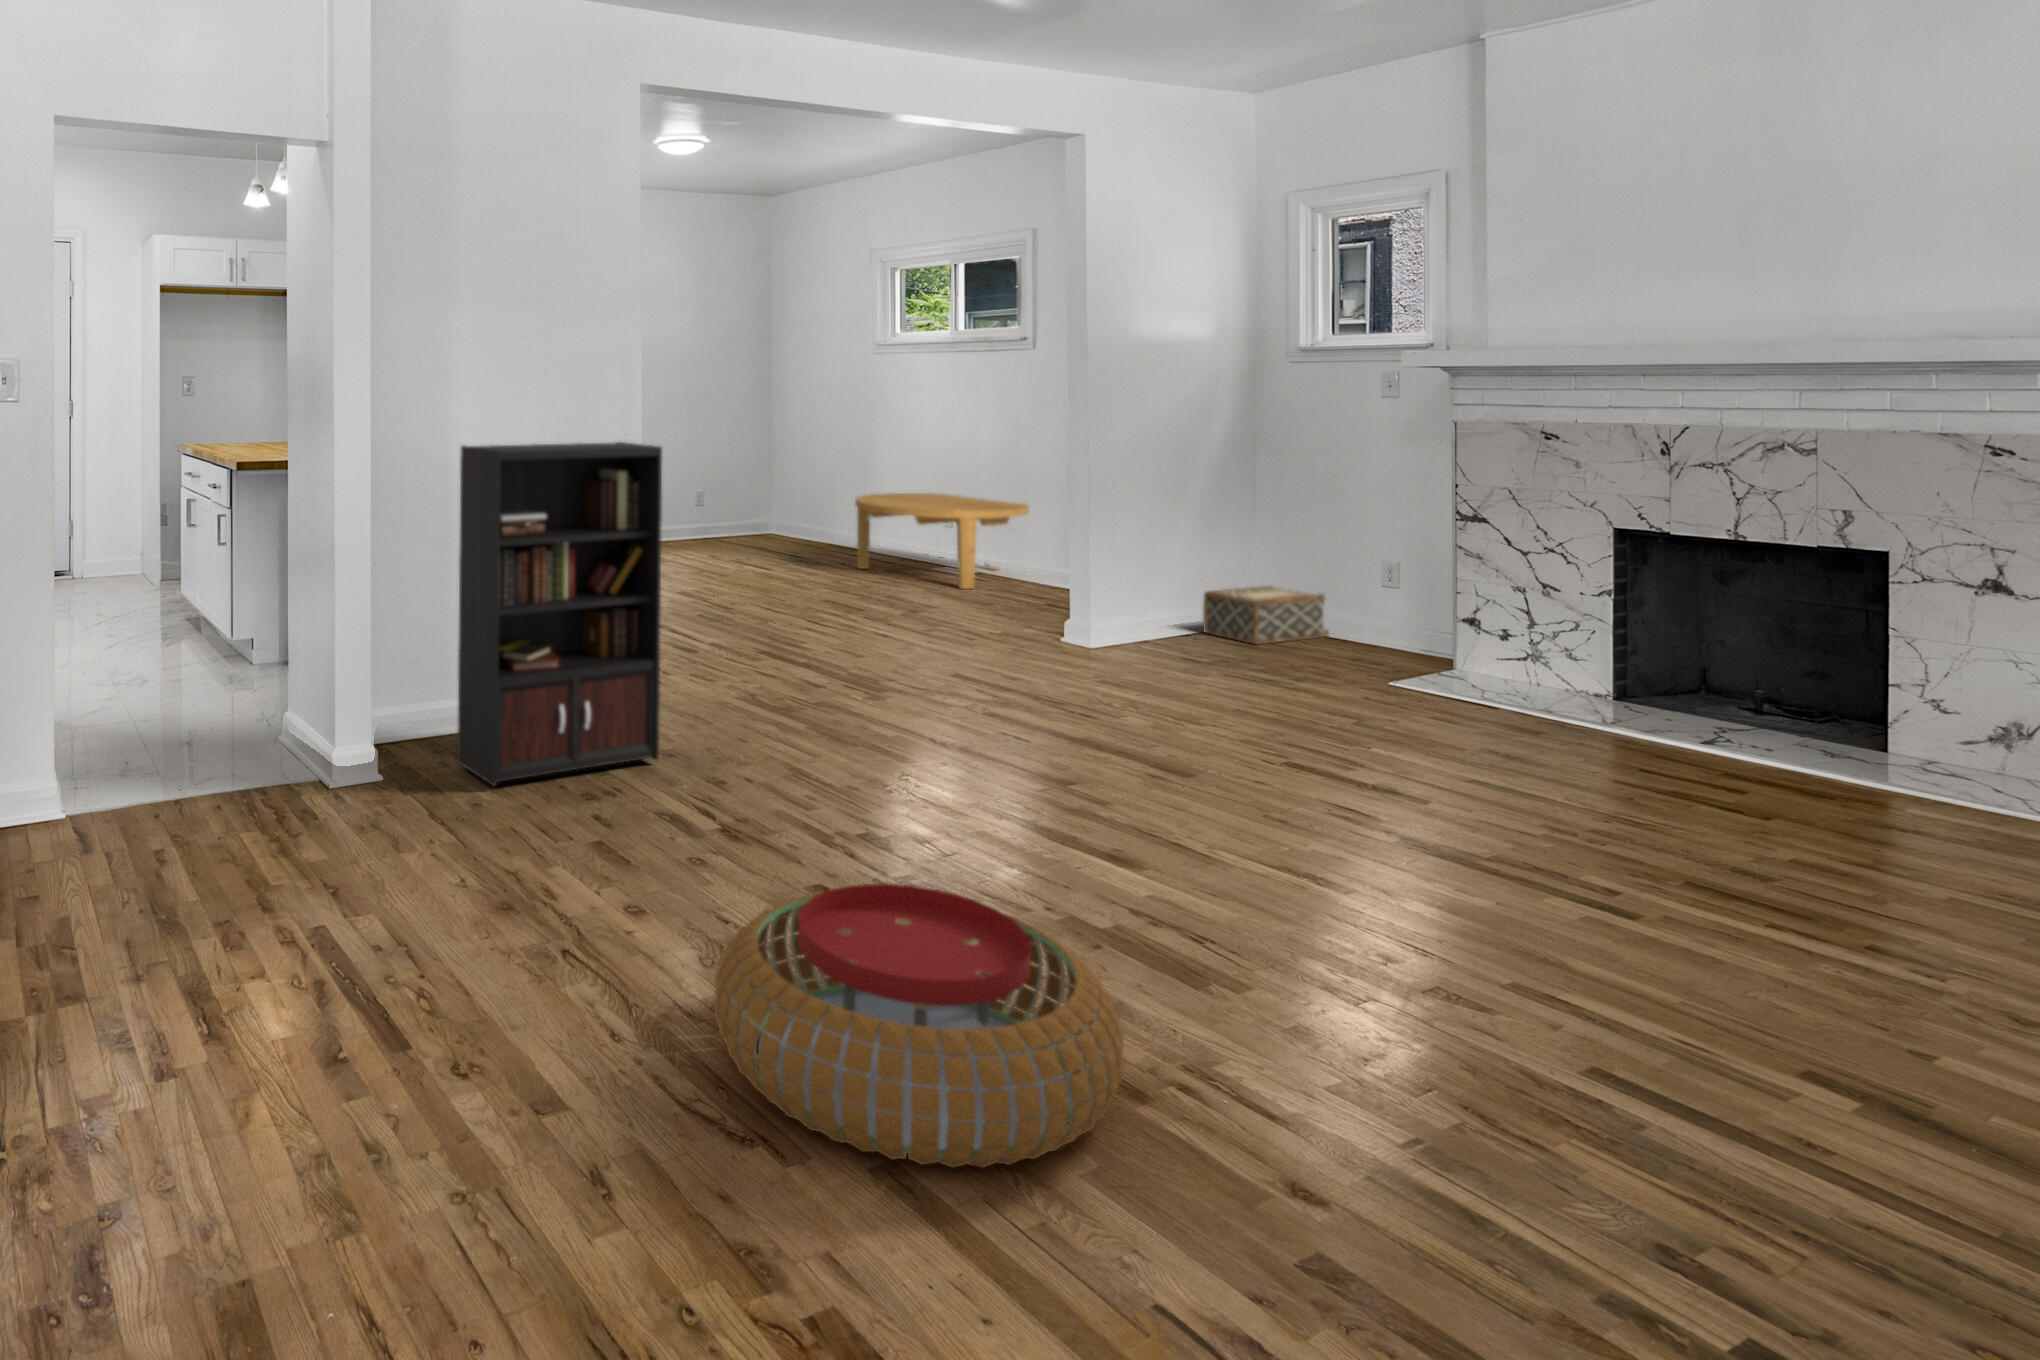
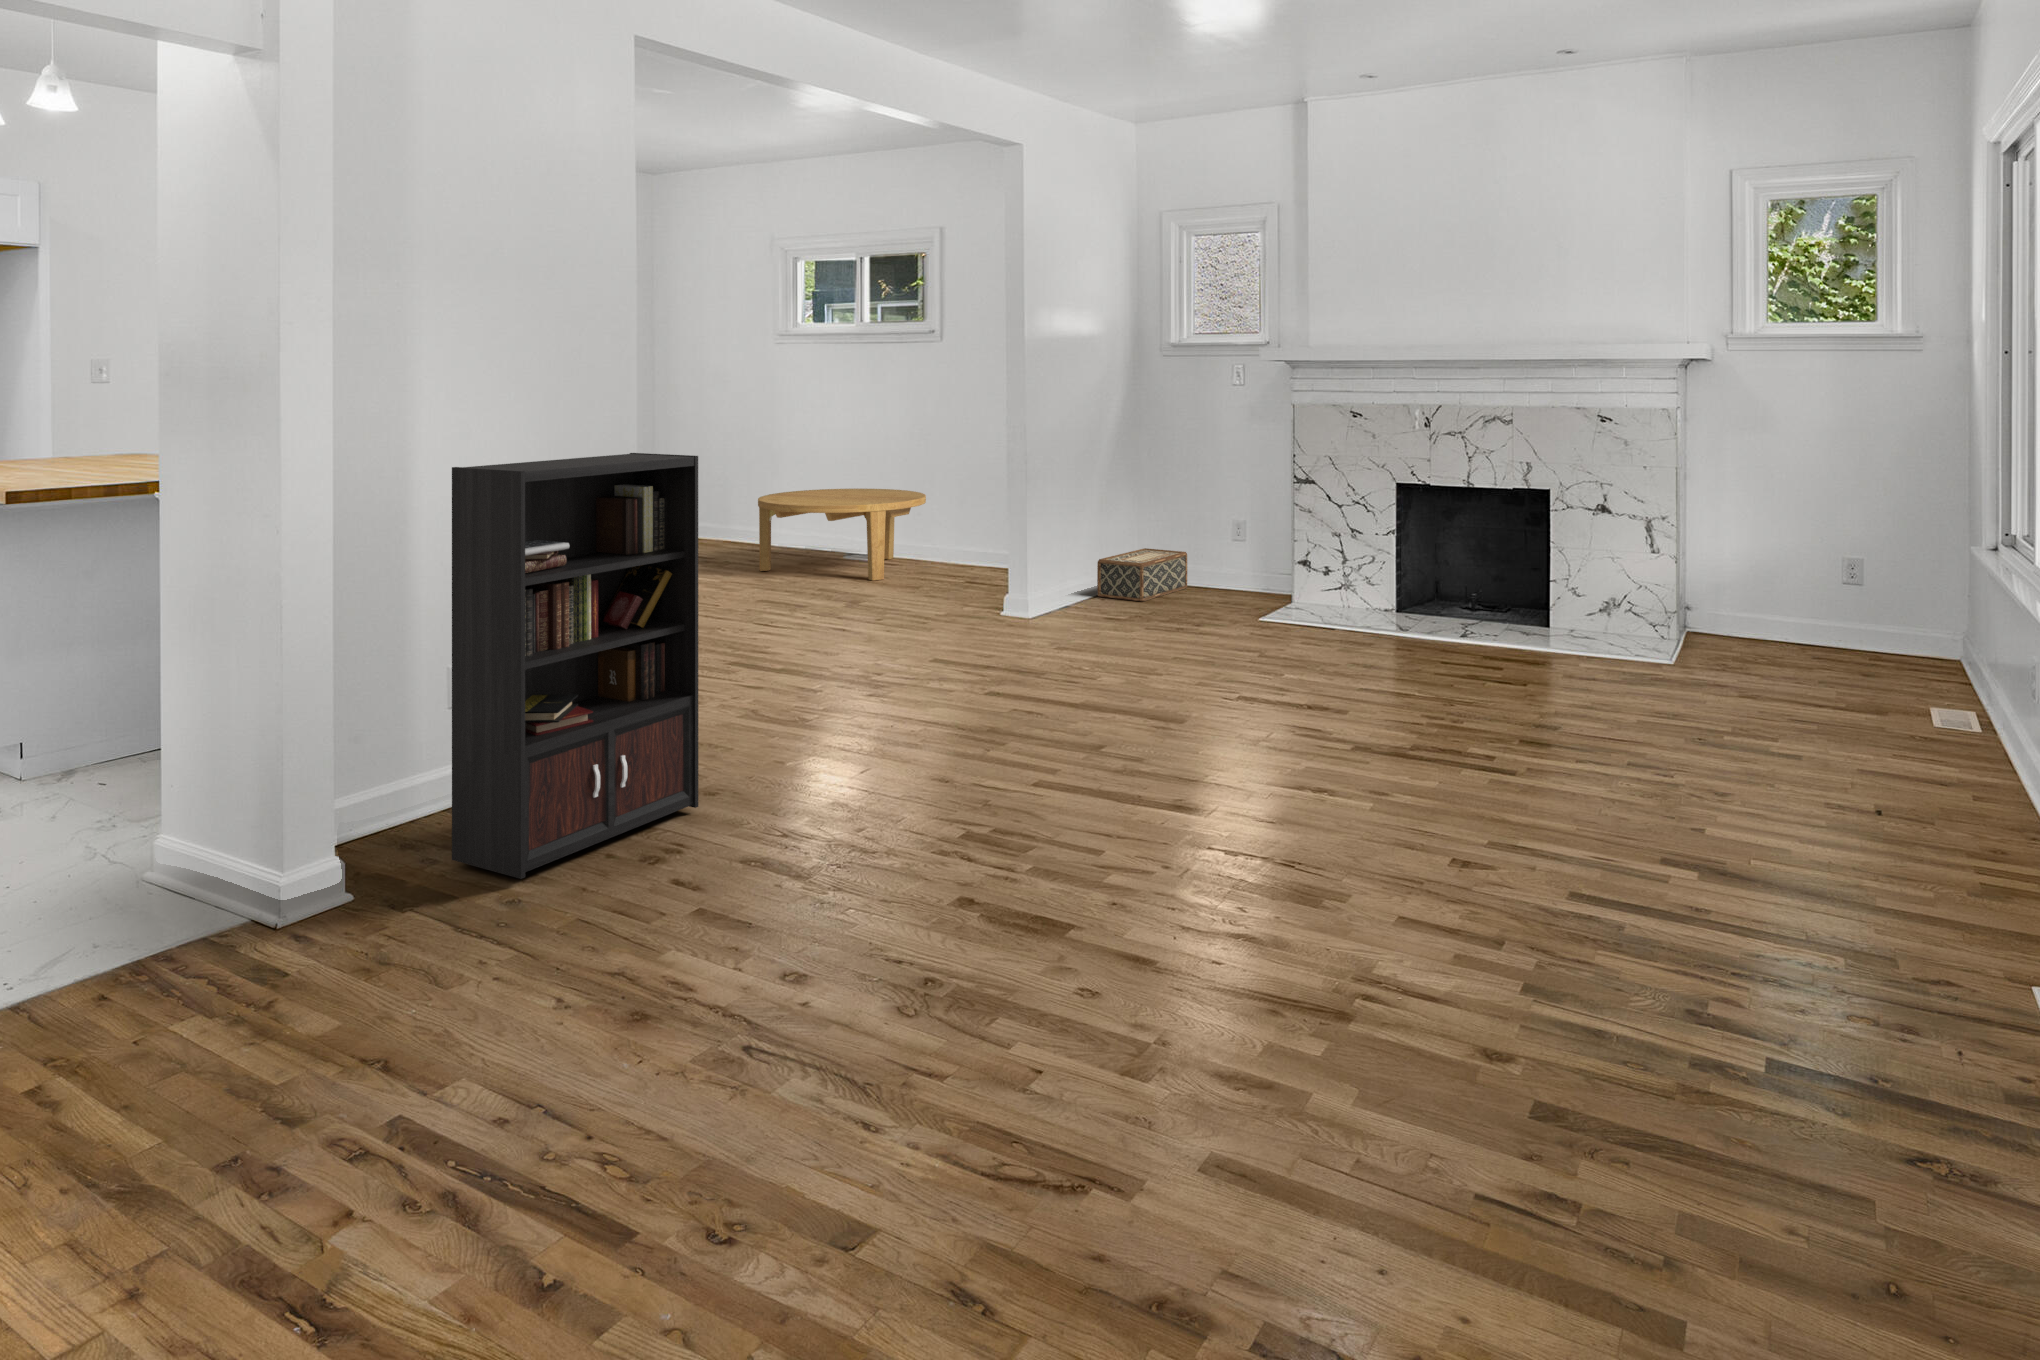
pouf: present [715,884,1125,1168] -> none [965,876,1357,1157]

